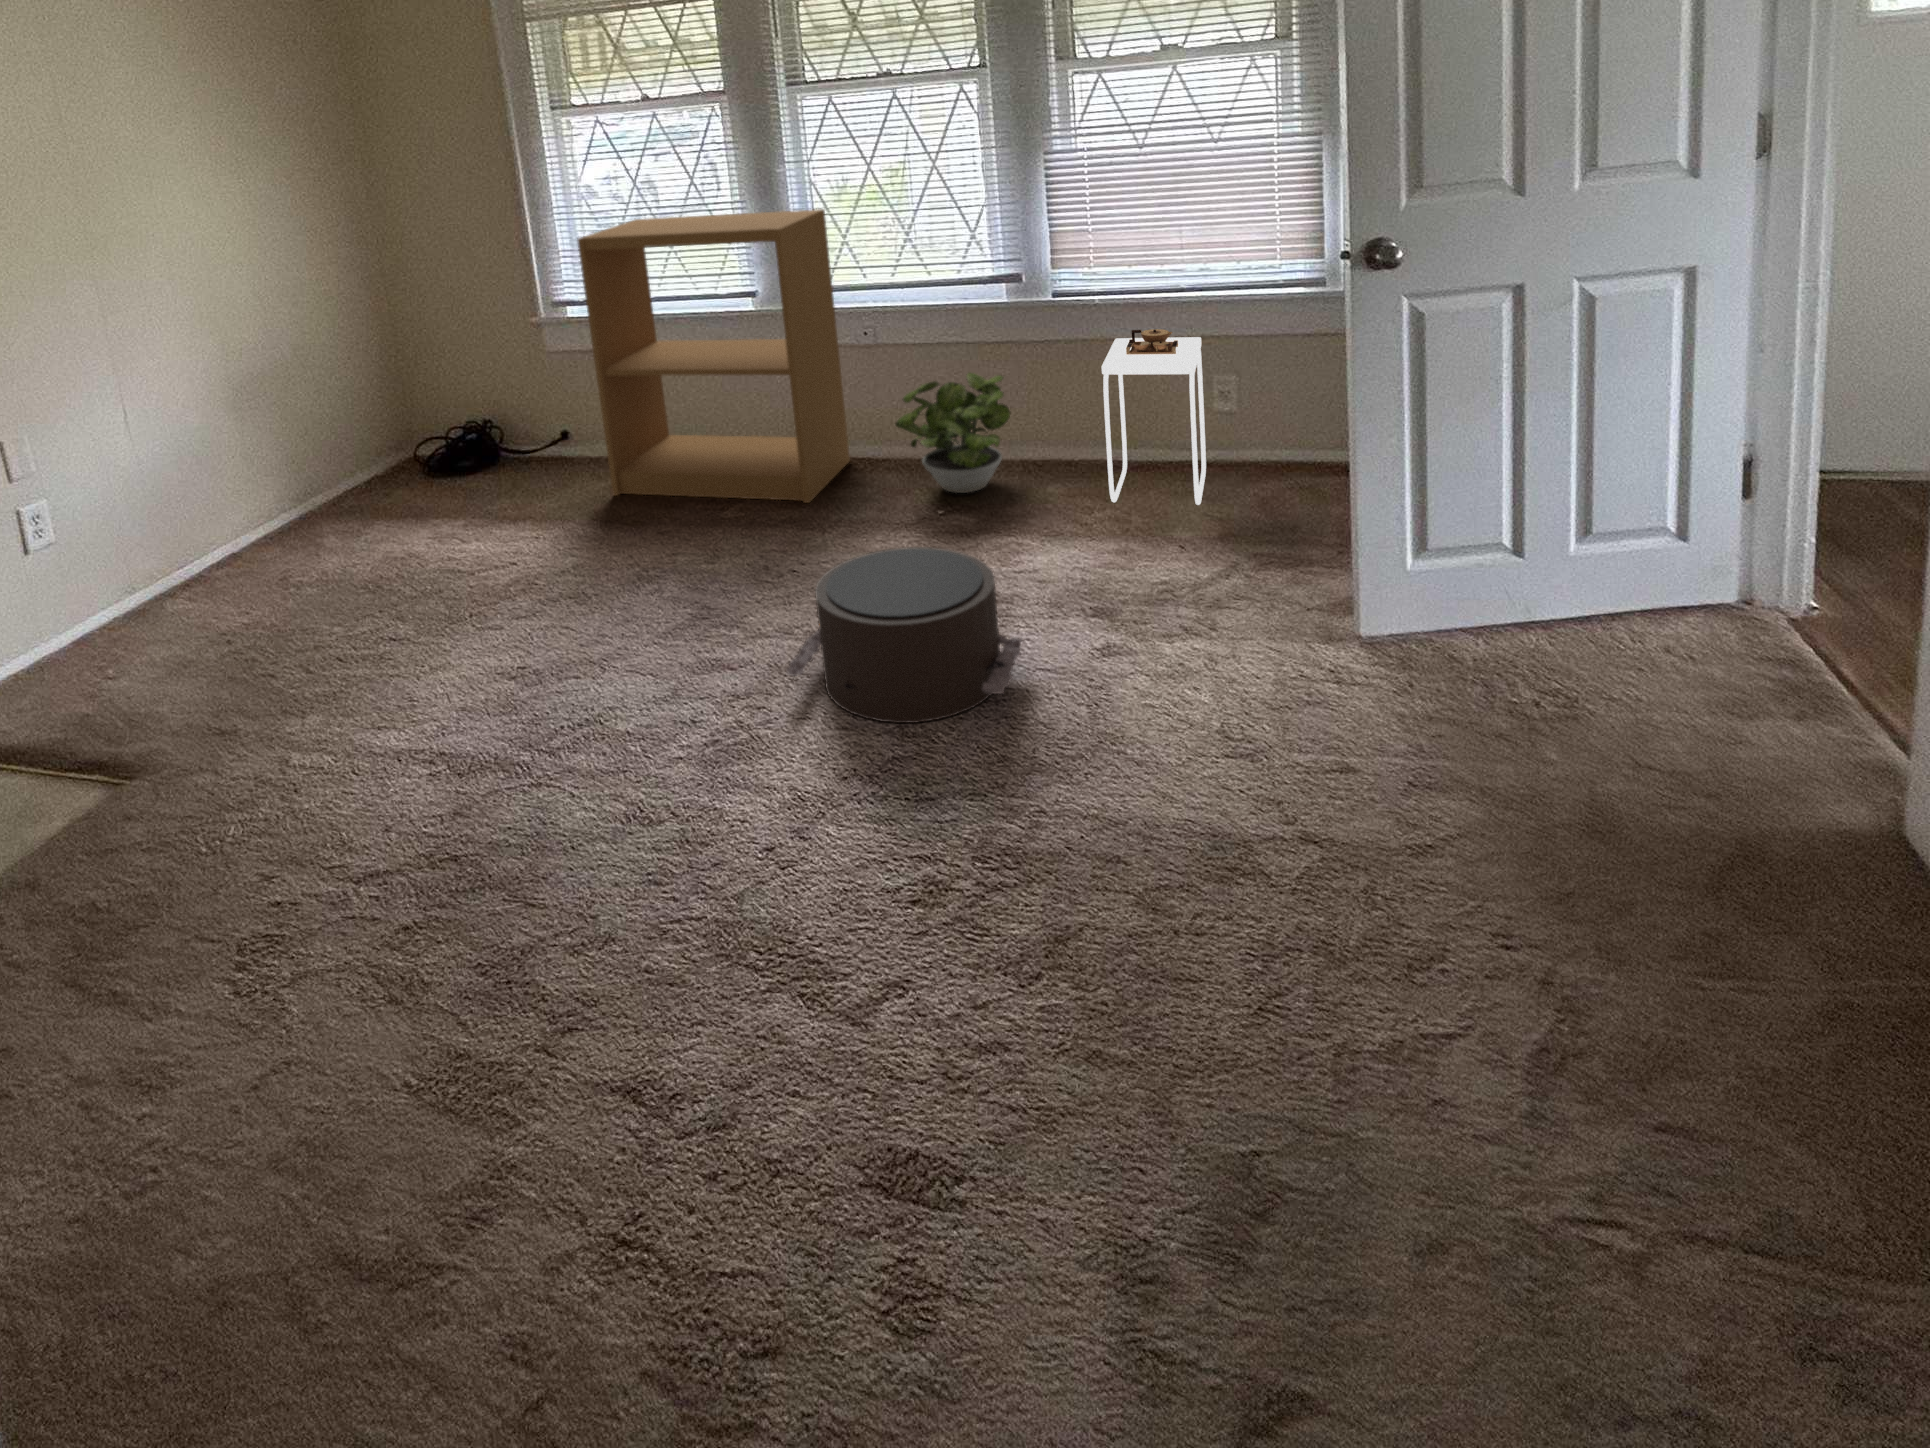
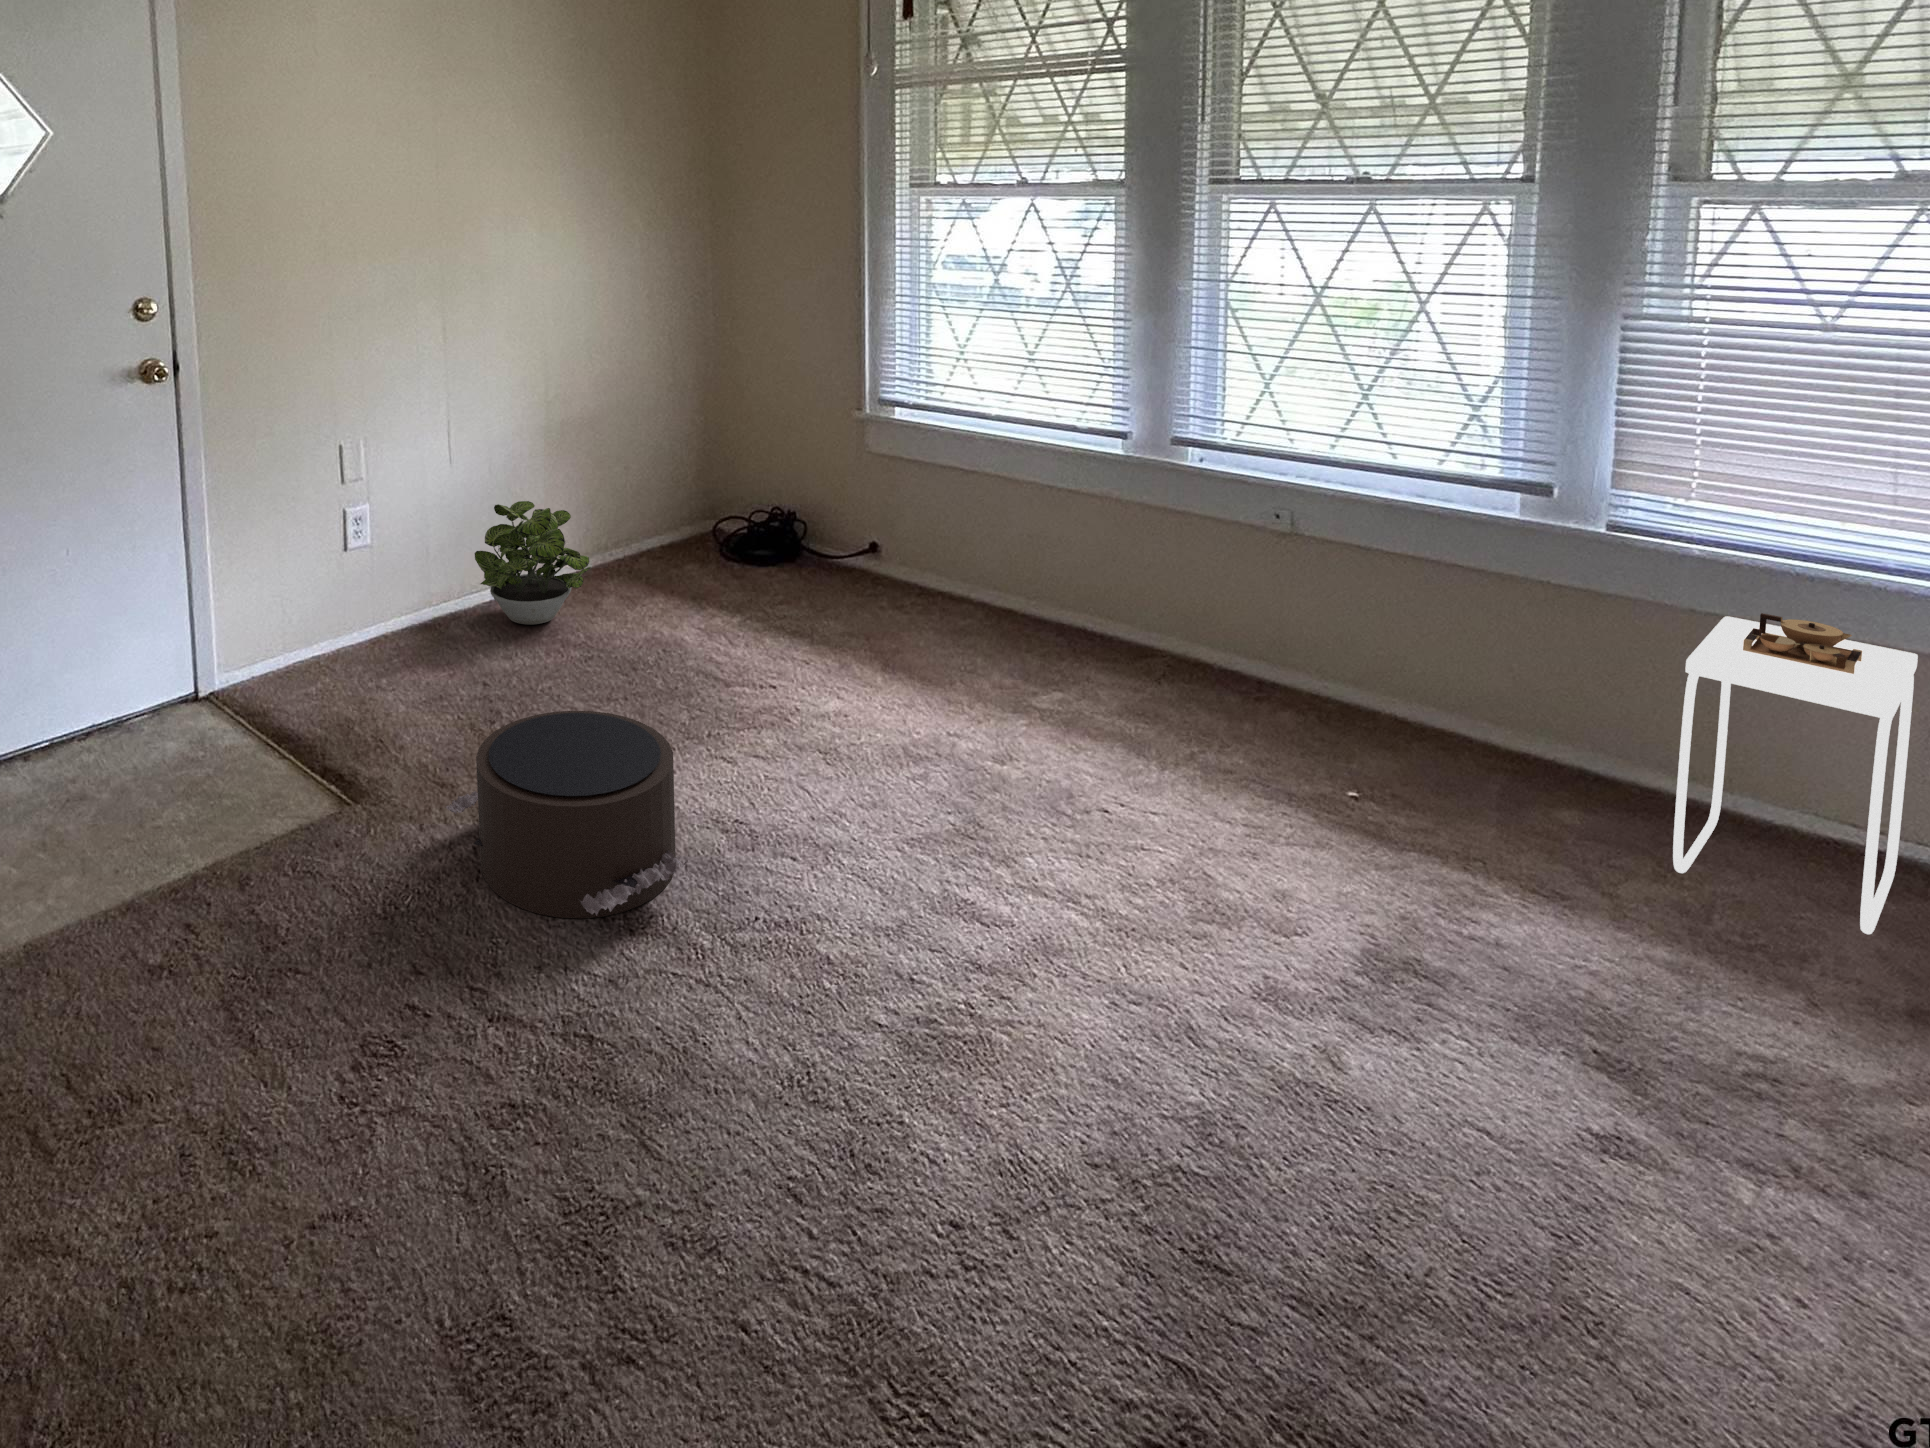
bookshelf: present [577,209,850,503] -> none [910,321,1241,717]
potted plant: present [895,373,1010,493] -> present [475,501,590,625]
pouf: present [786,547,1022,723] -> present [446,711,686,918]

